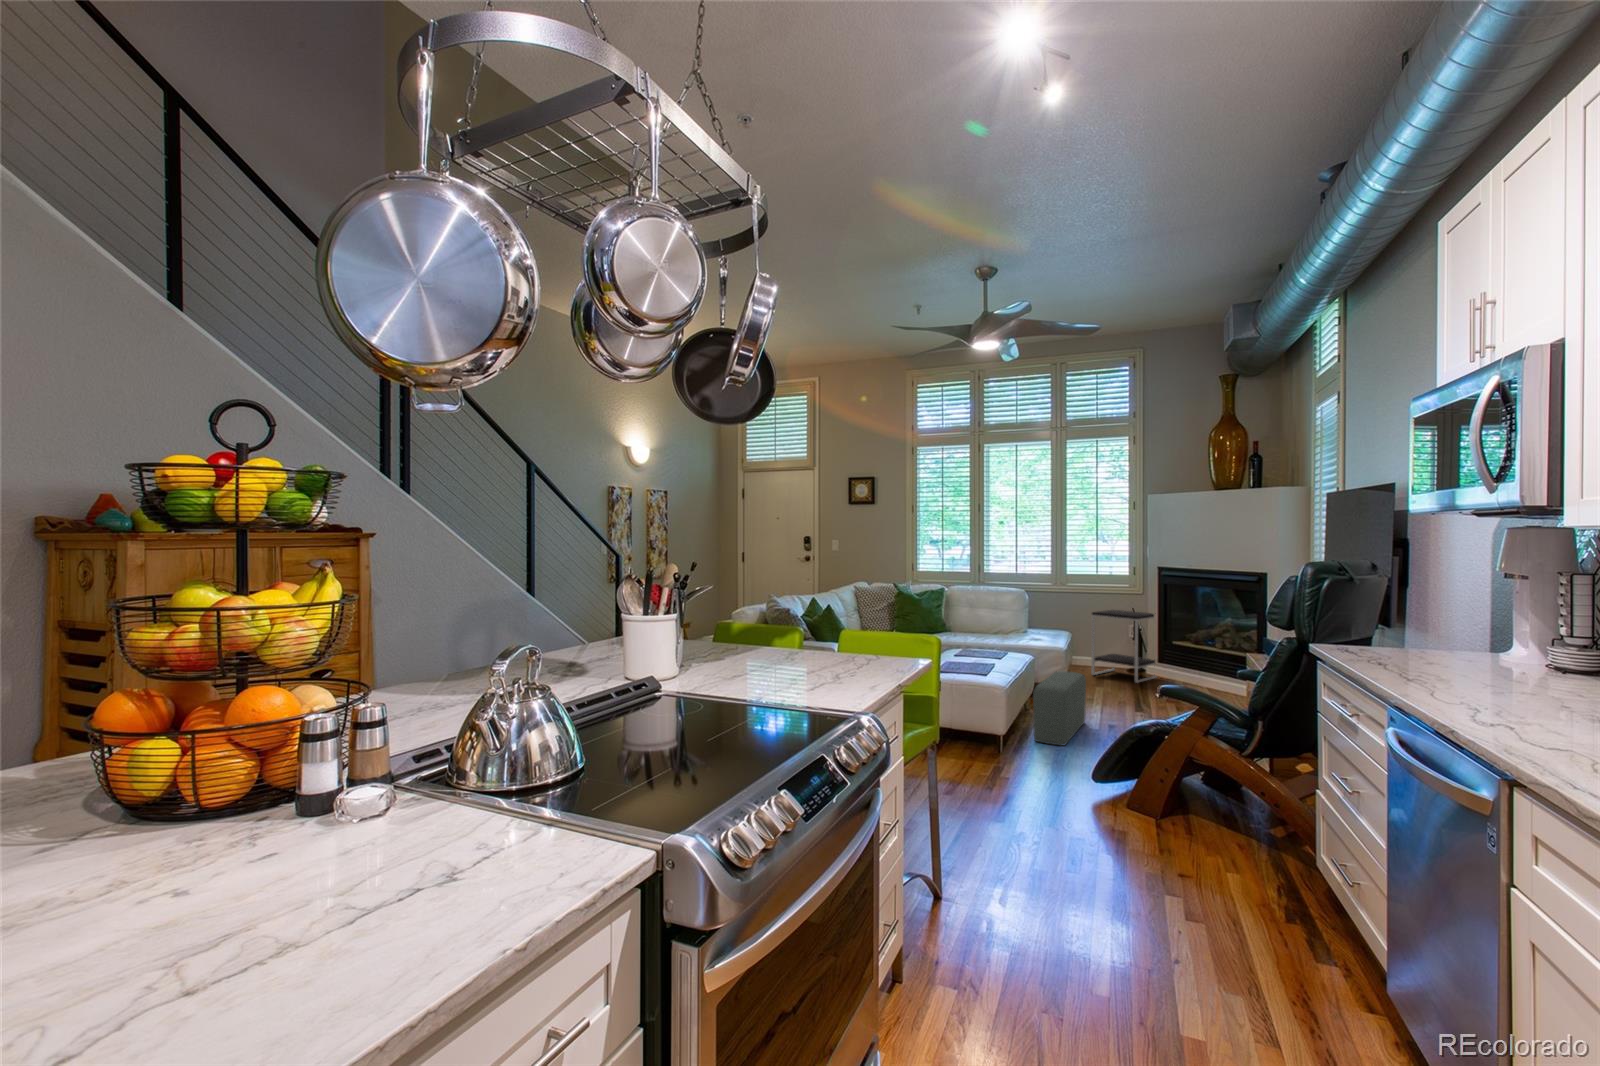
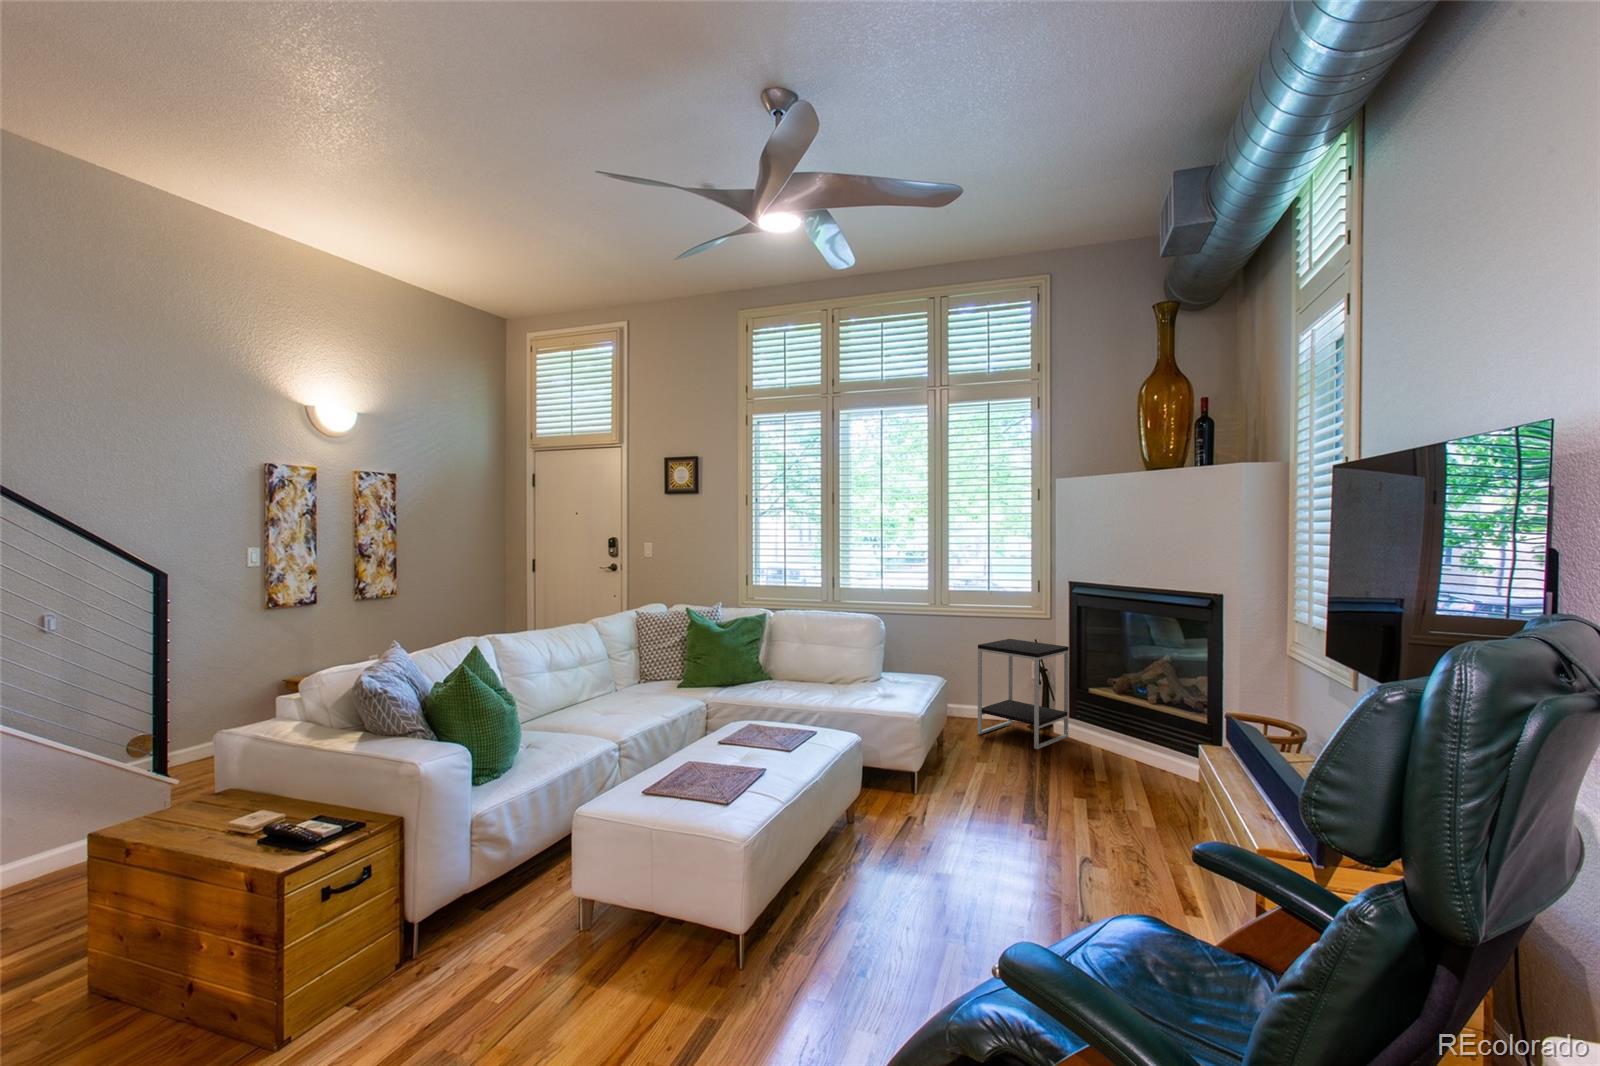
pouf: present [1033,671,1086,746] -> none [816,770,931,940]

